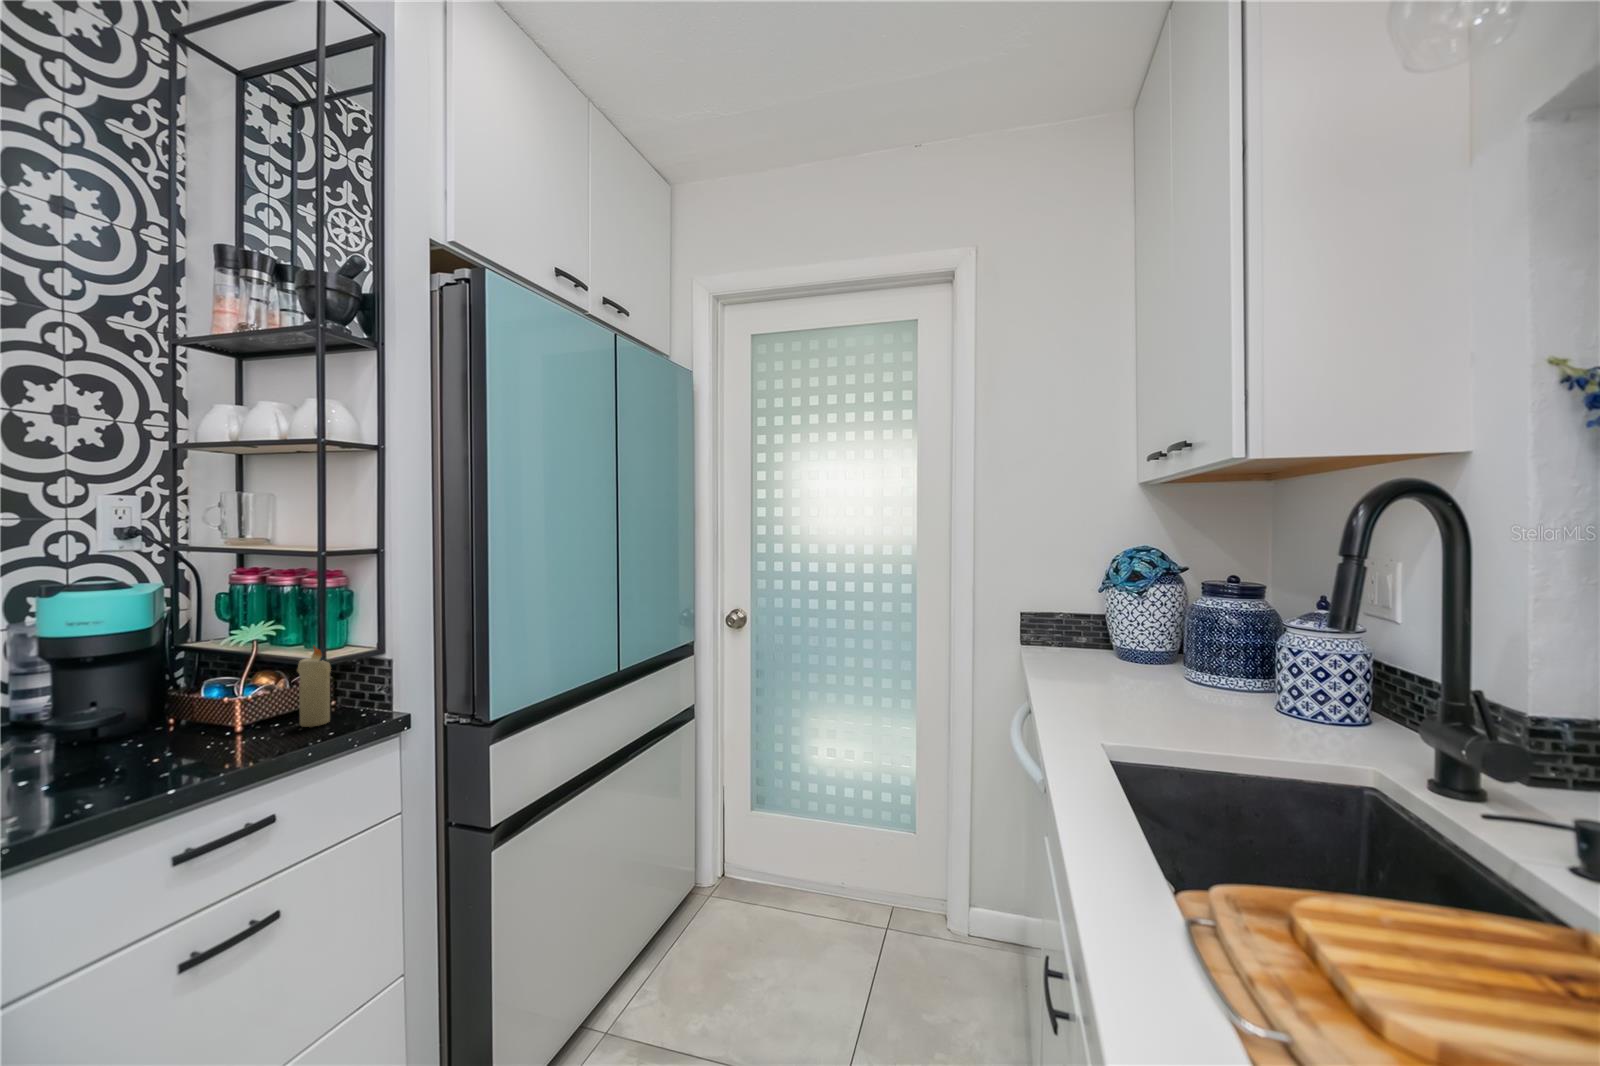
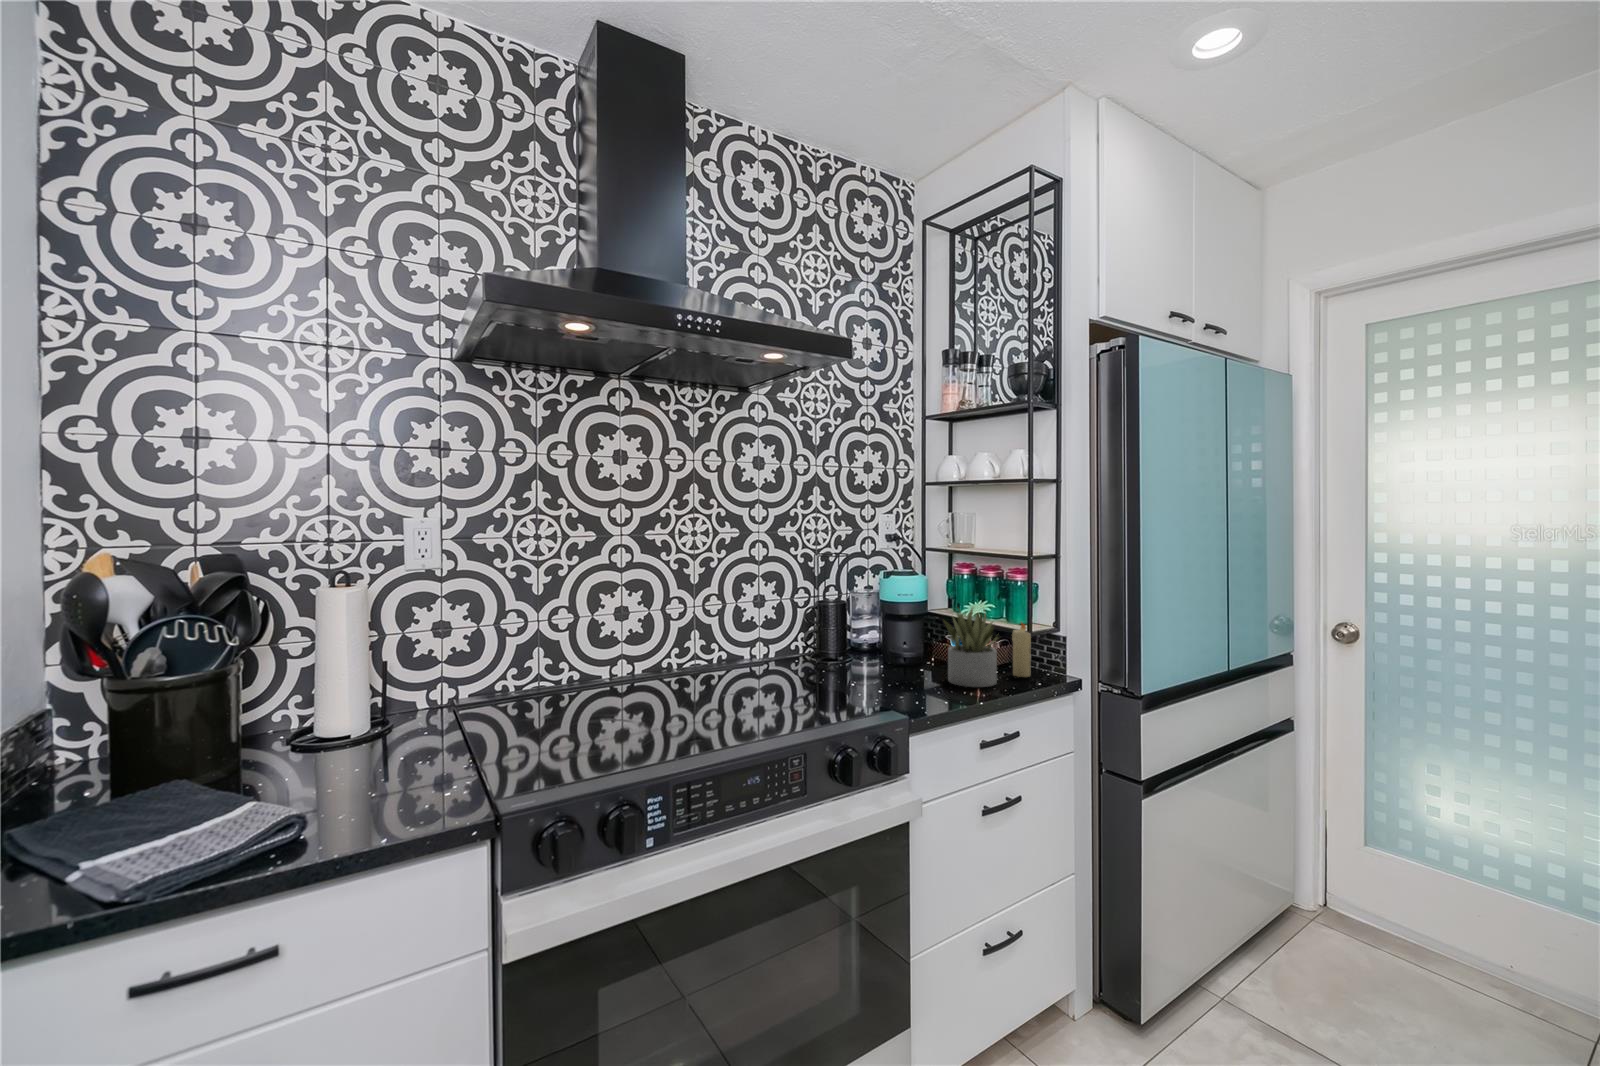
succulent plant: none [135,631,252,766] -> present [944,608,997,687]

